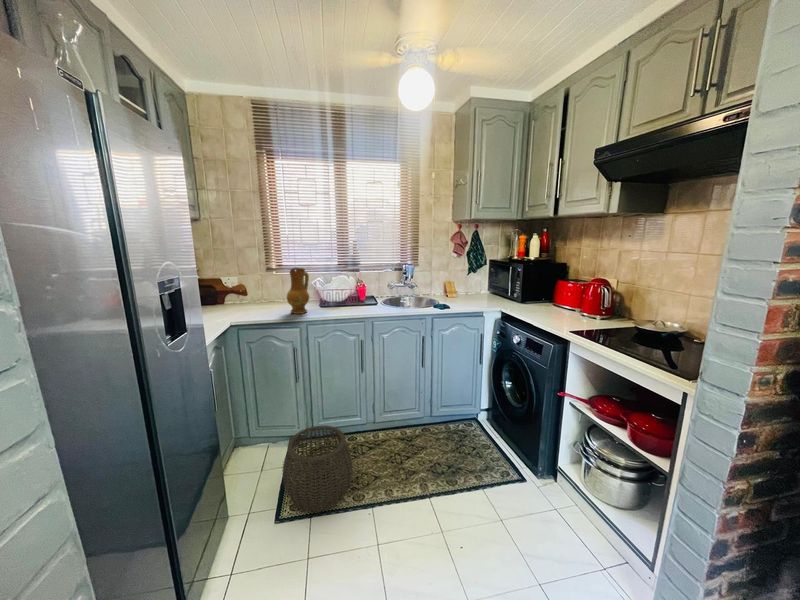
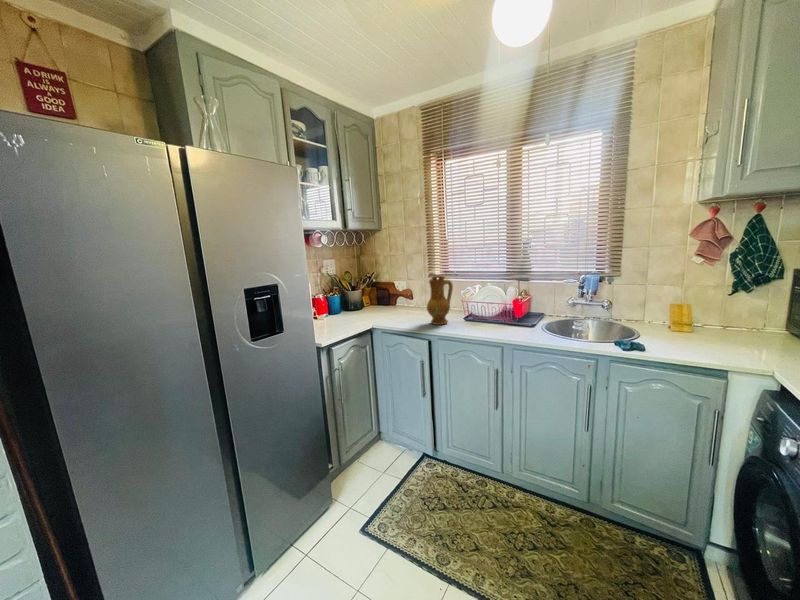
woven basket: present [283,426,353,512] -> none [372,450,449,553]

